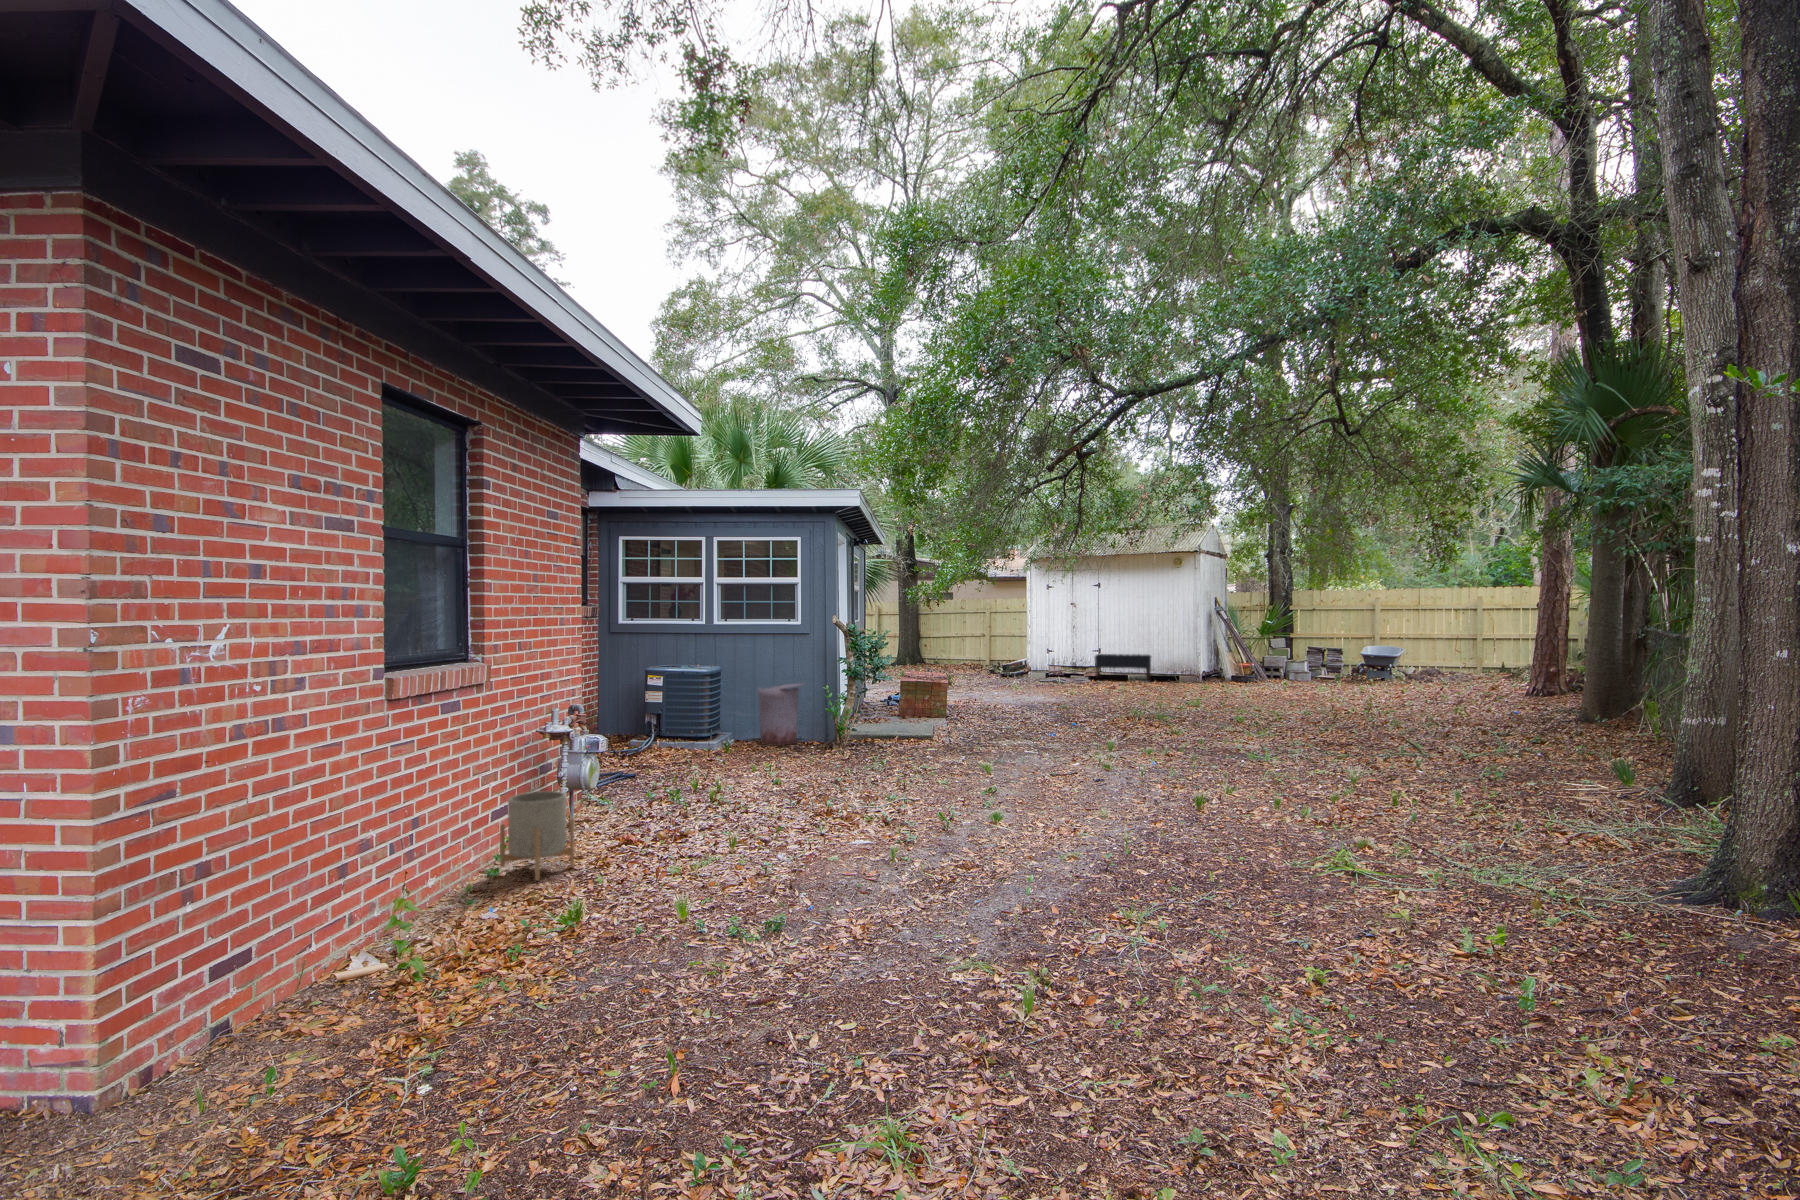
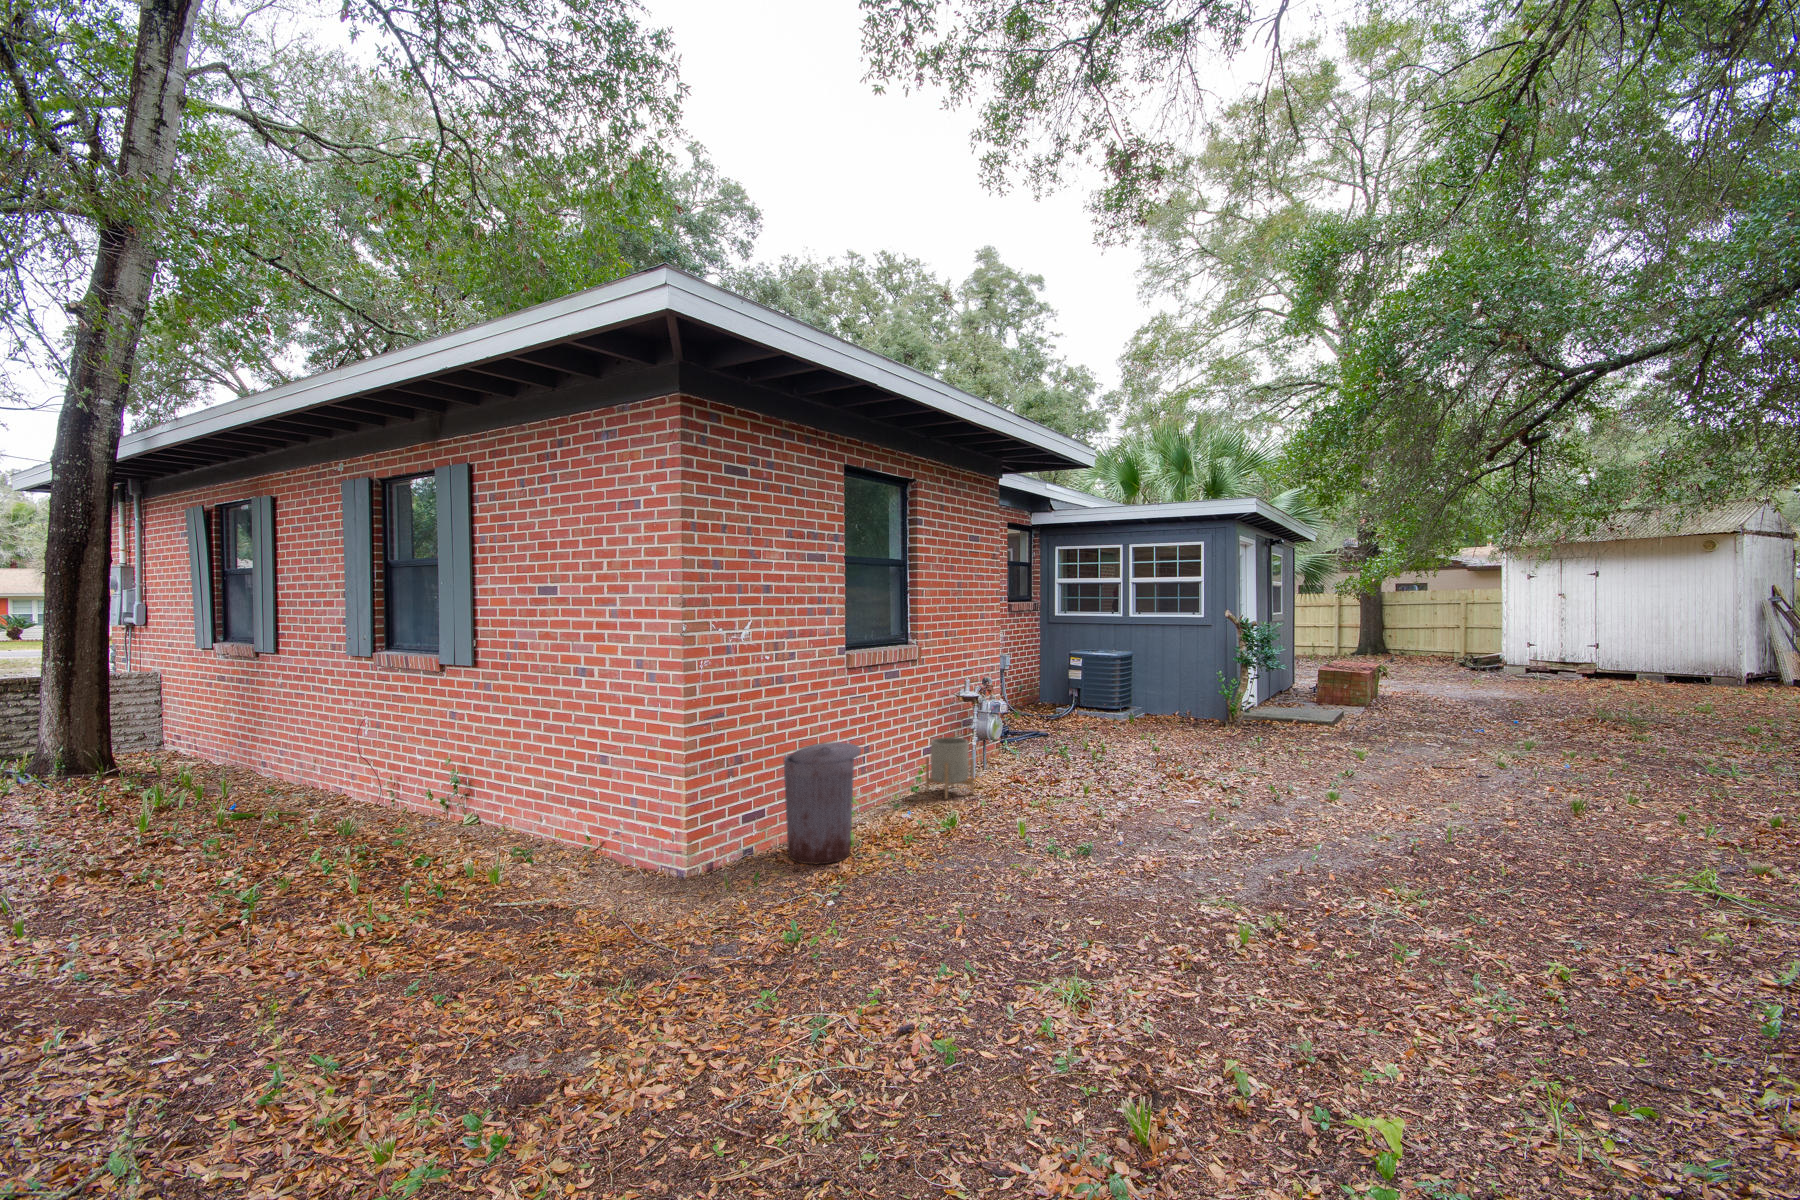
bench: present [1095,654,1151,679] -> none [1597,653,1686,686]
trash can: present [758,683,803,746] -> present [783,742,861,864]

